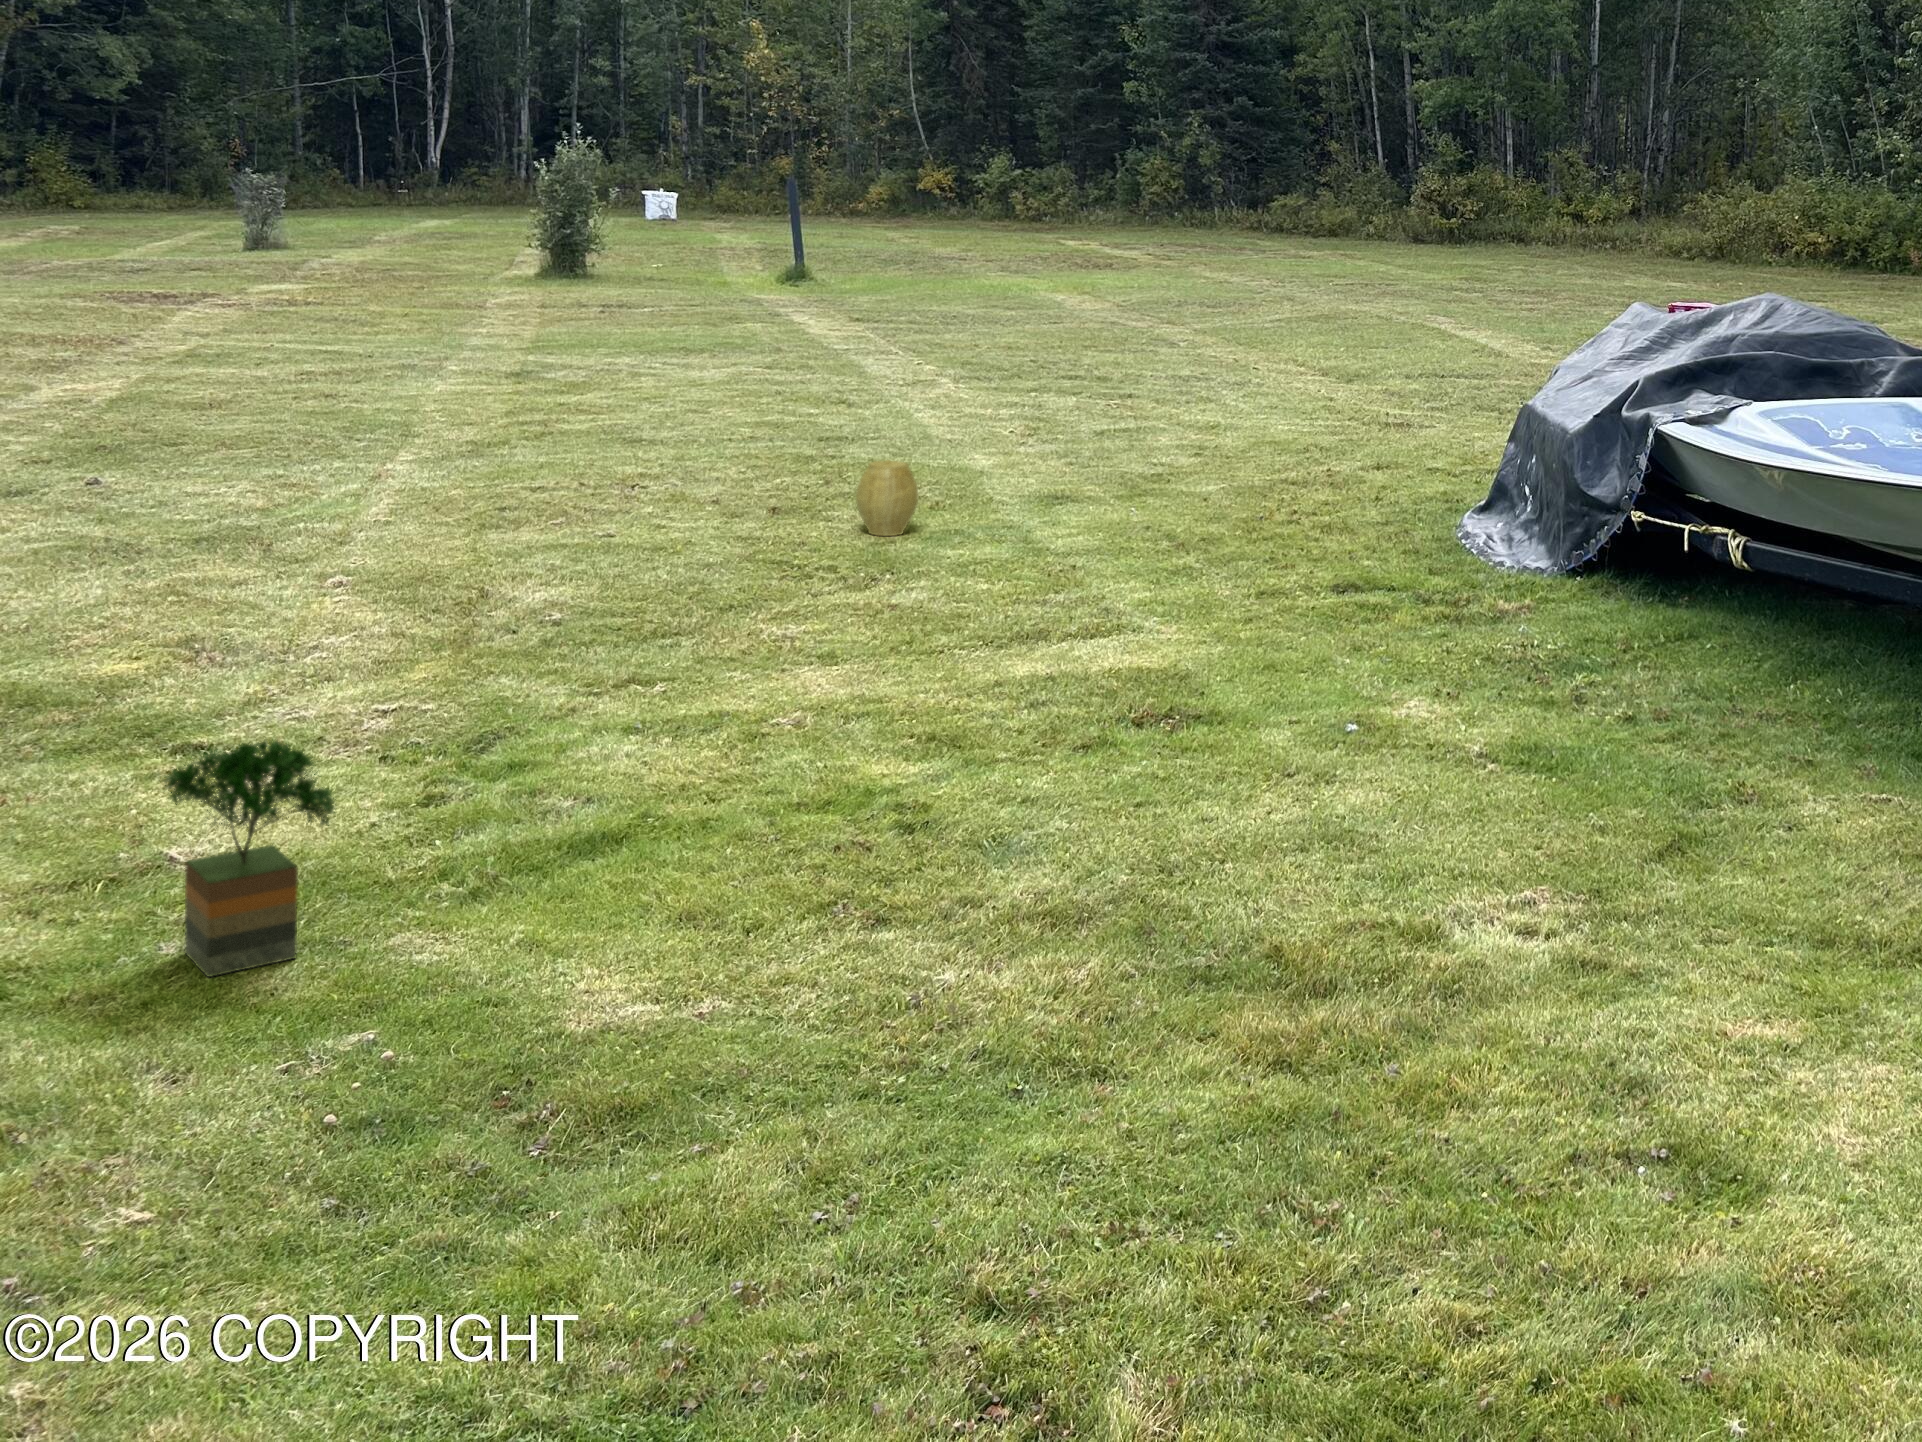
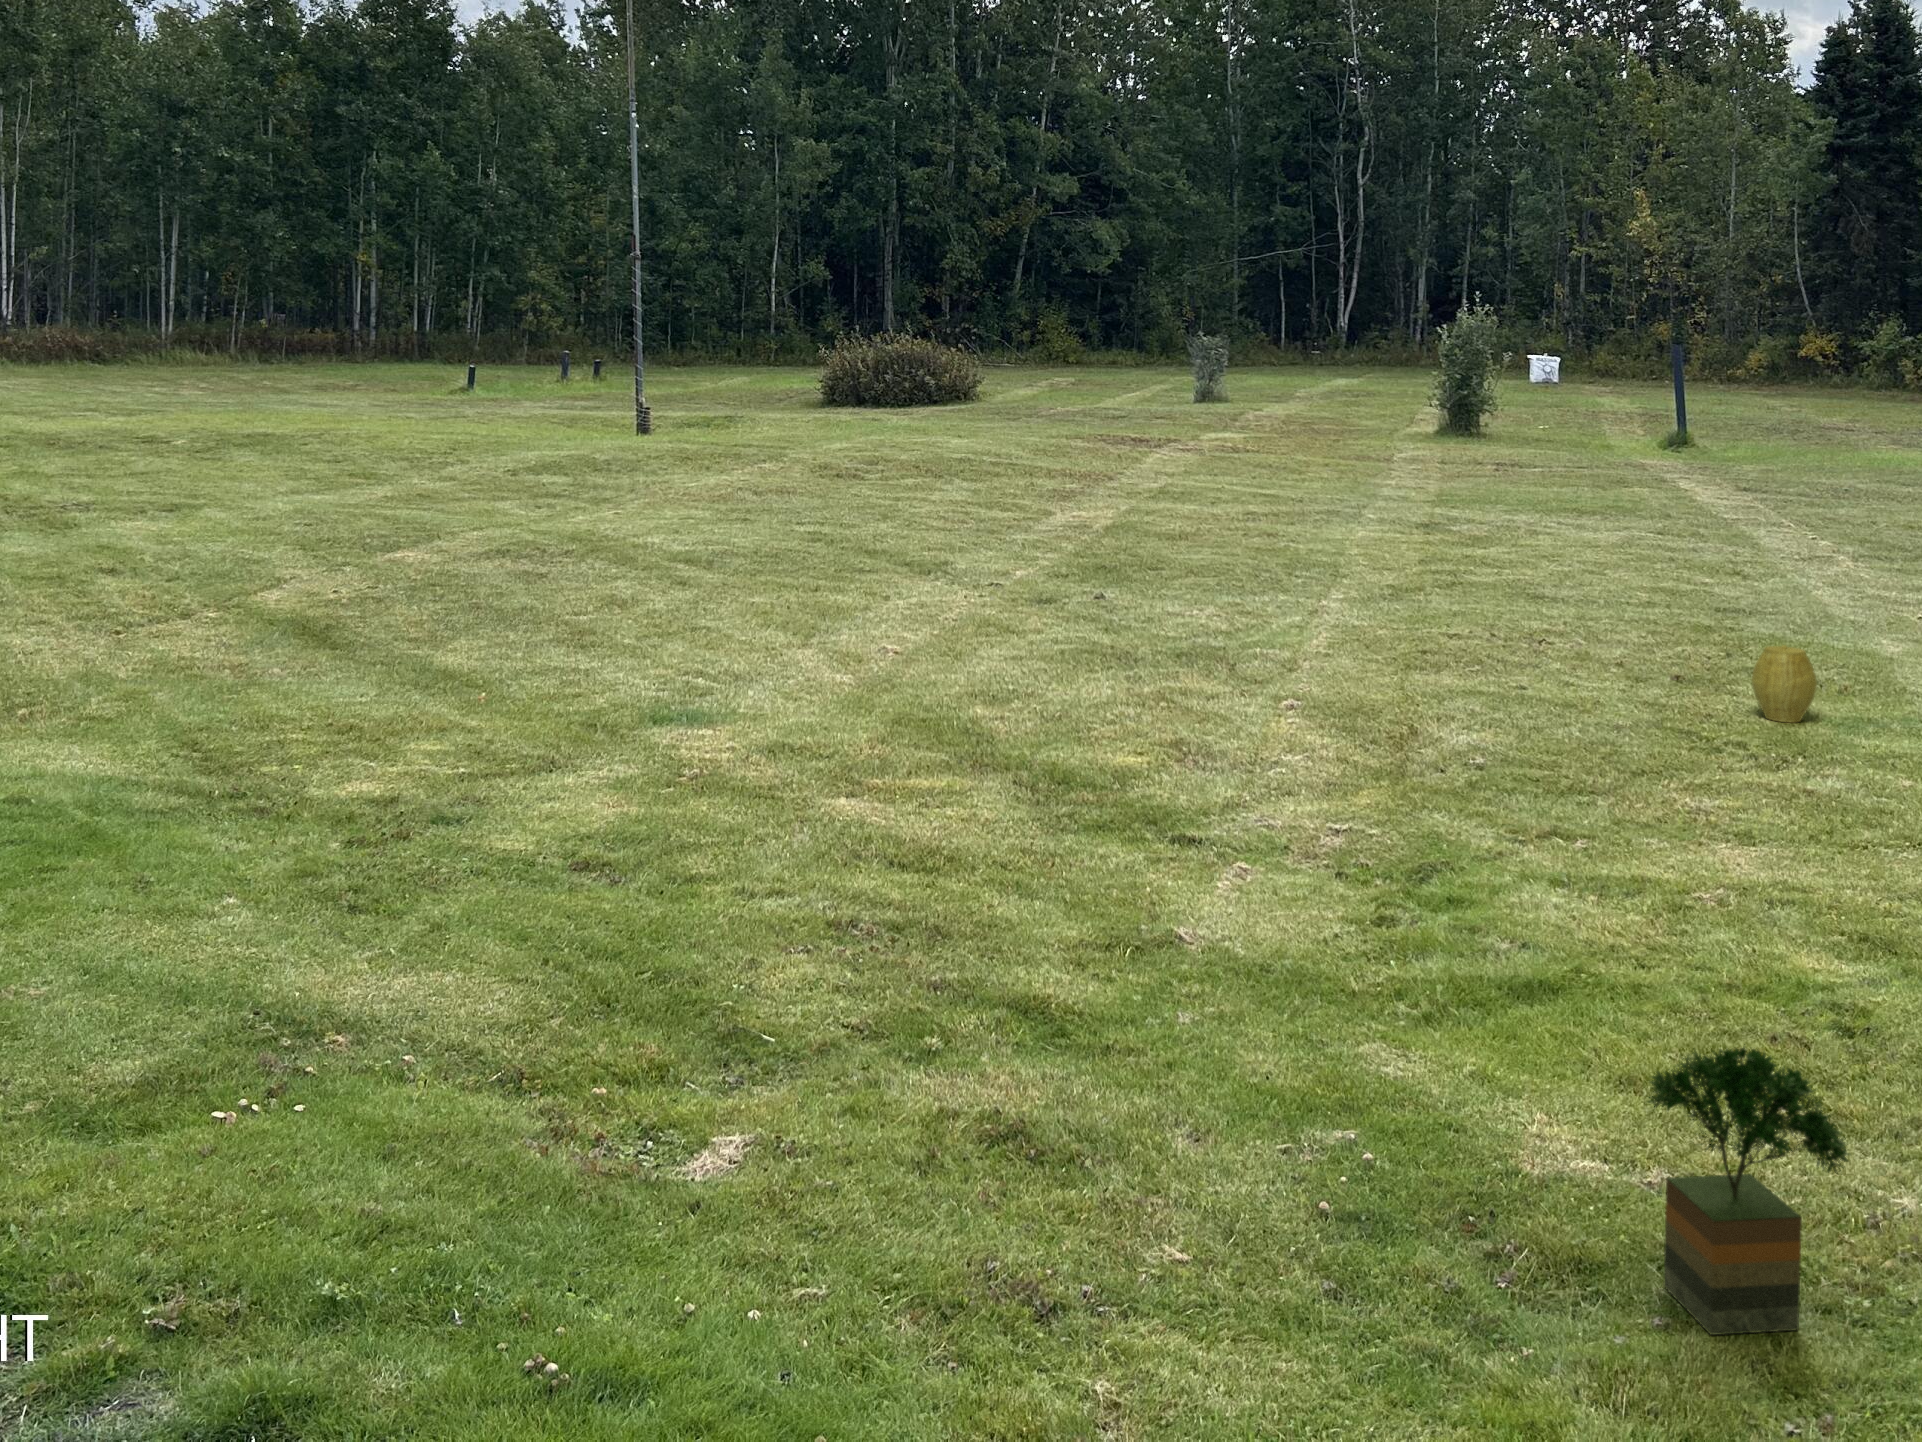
potted tree: present [164,741,336,977] -> present [1648,1044,1849,1335]

